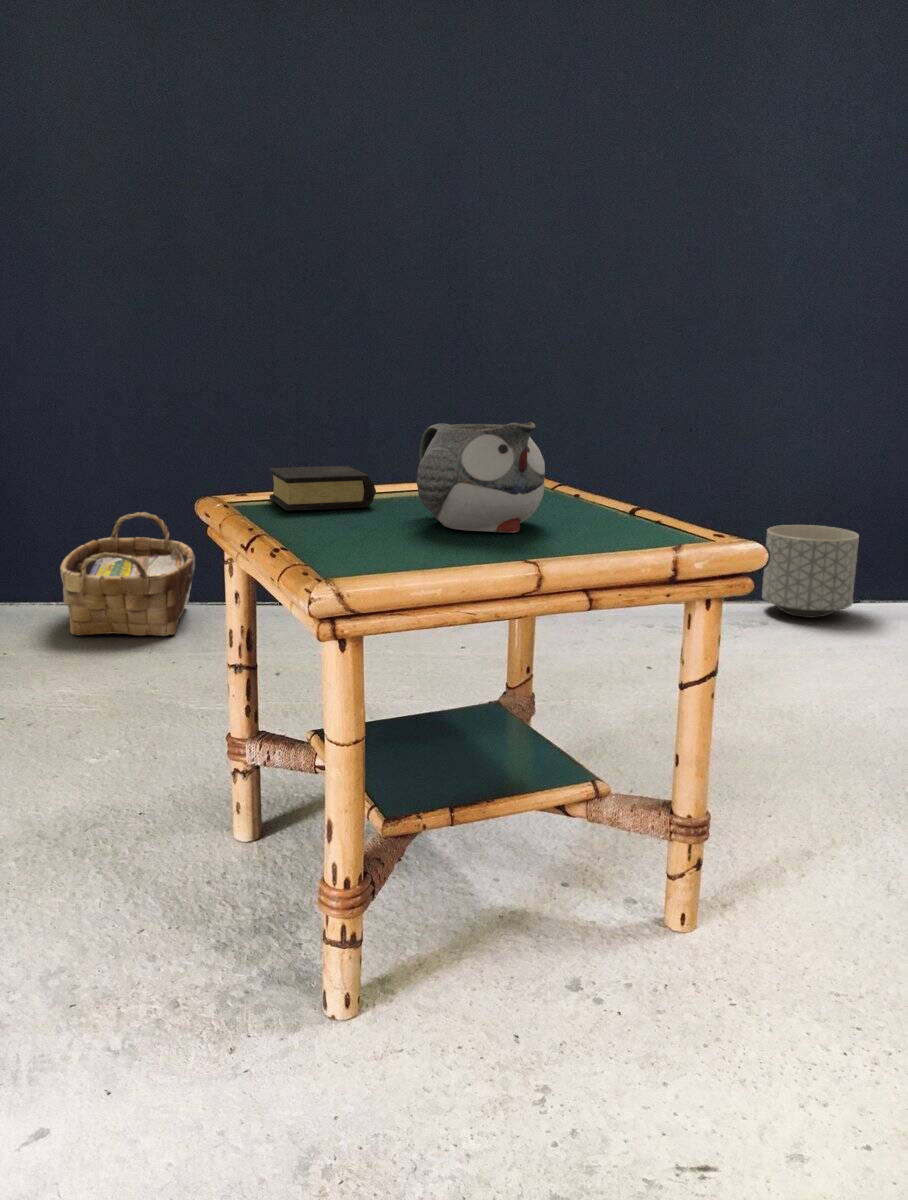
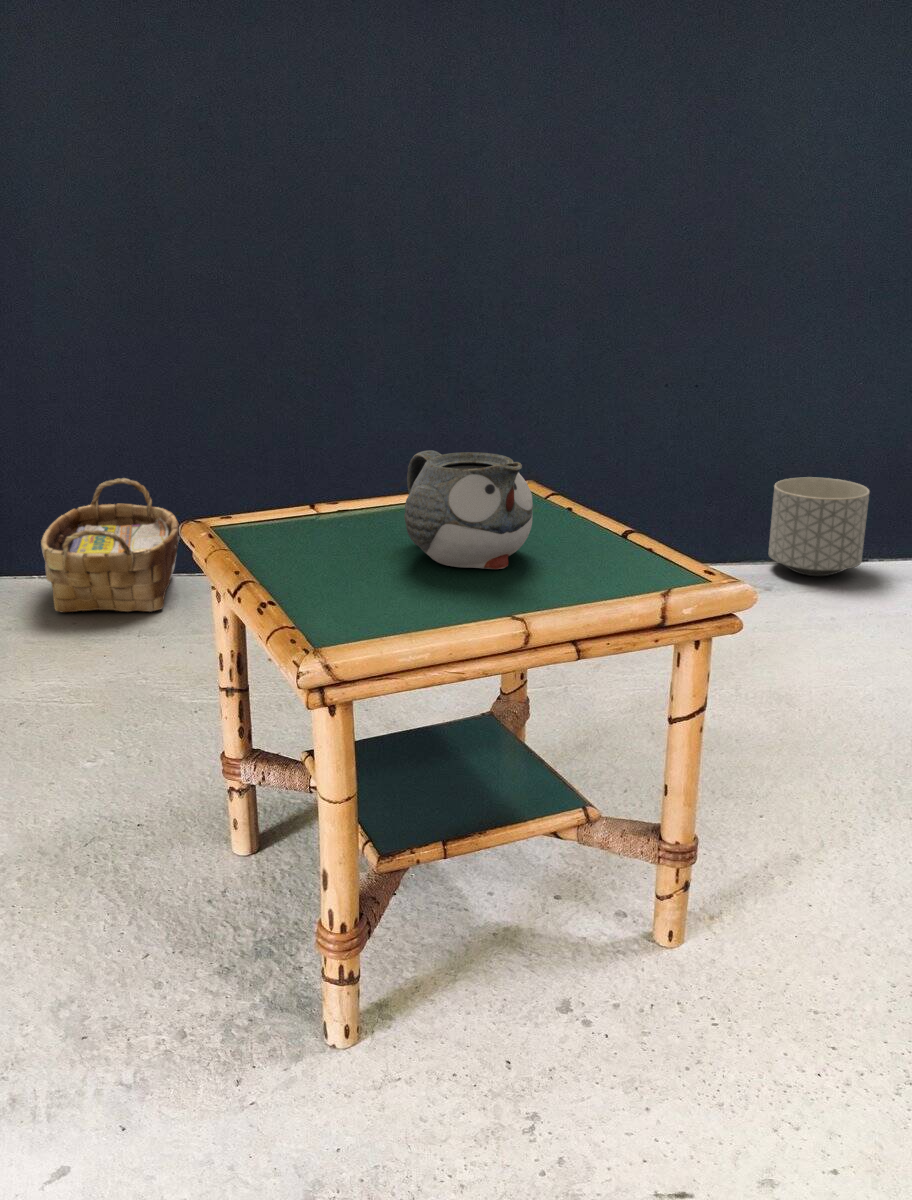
book: present [269,466,376,511] -> none [255,480,364,537]

